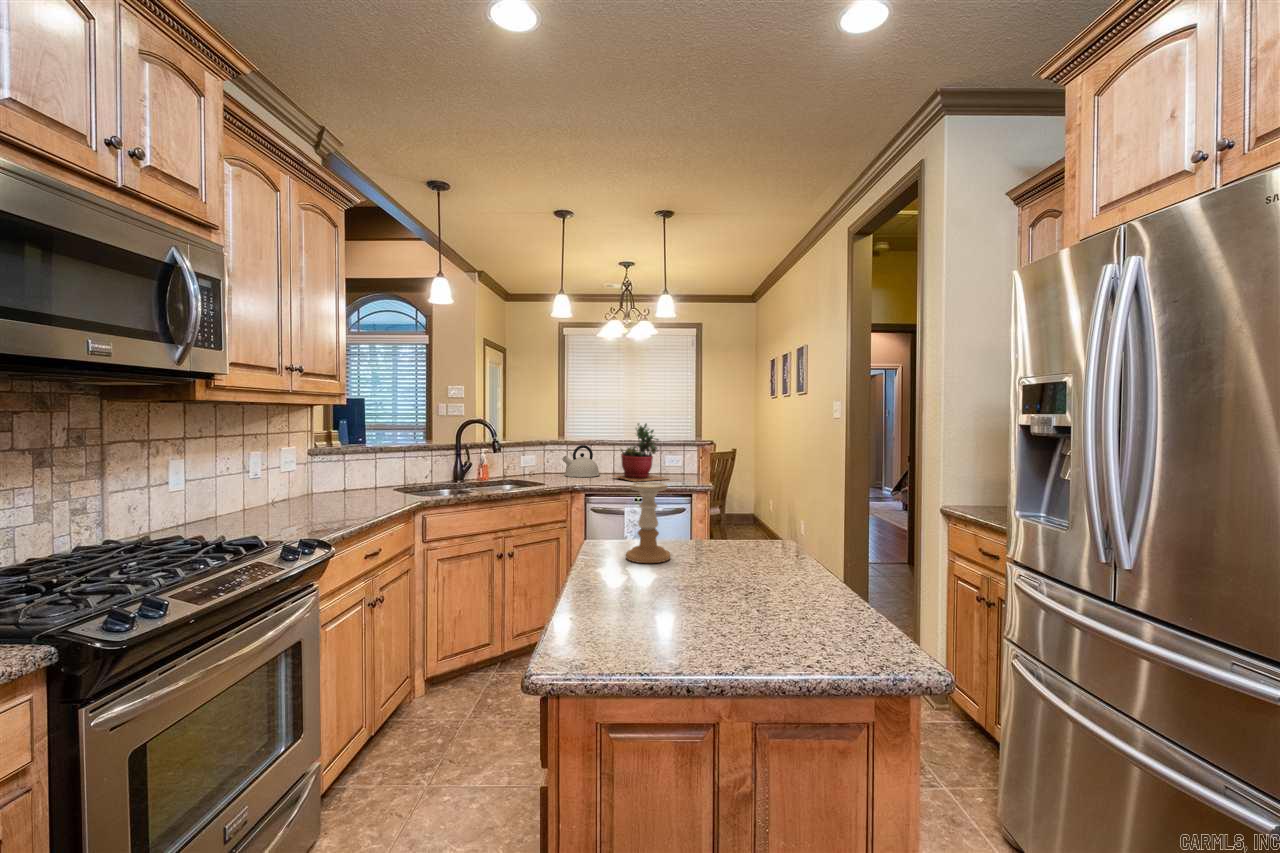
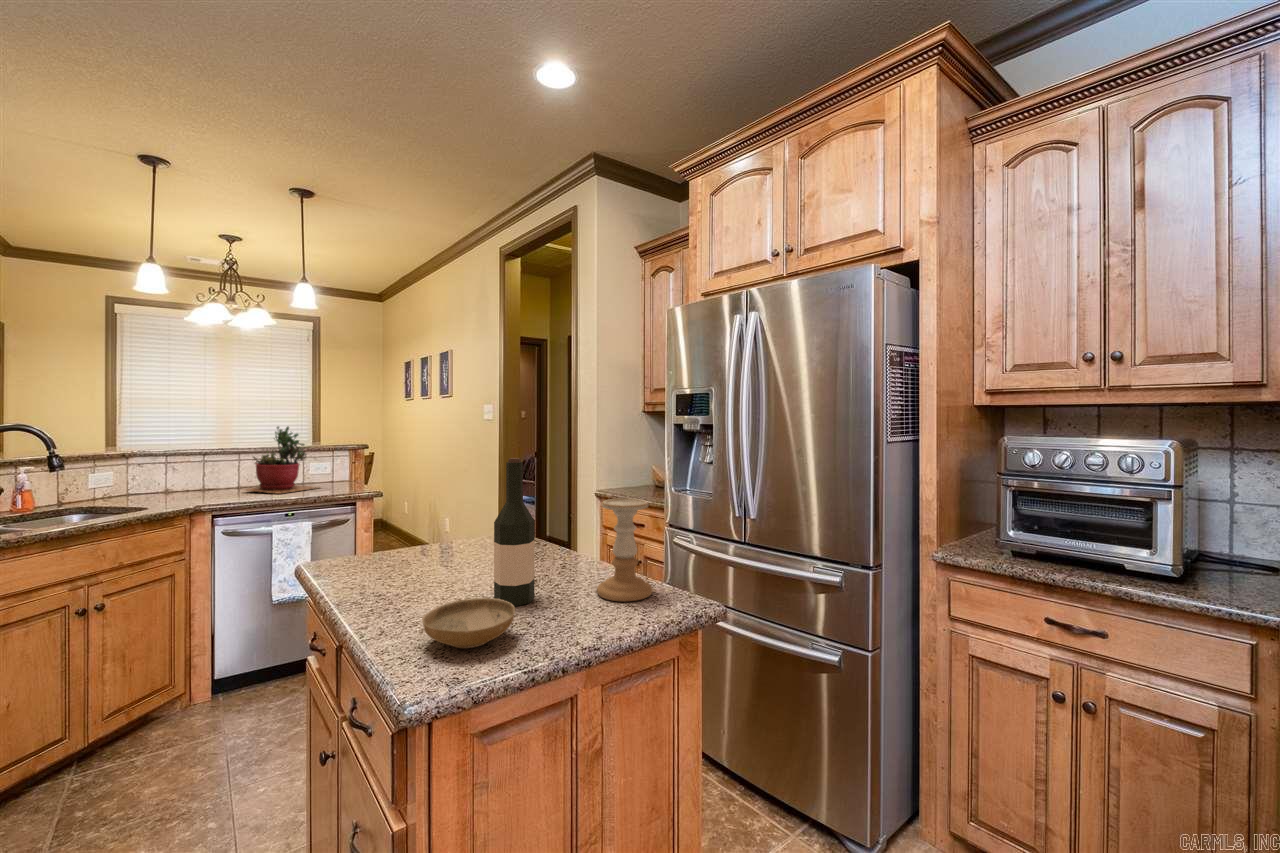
kettle: present [562,445,599,477] -> none [160,455,220,495]
wine bottle: none [690,461,730,615] -> present [494,458,535,606]
candle holder: present [626,482,671,563] -> present [597,498,652,601]
ceramic bowl: none [588,596,673,642] -> present [422,598,515,648]

